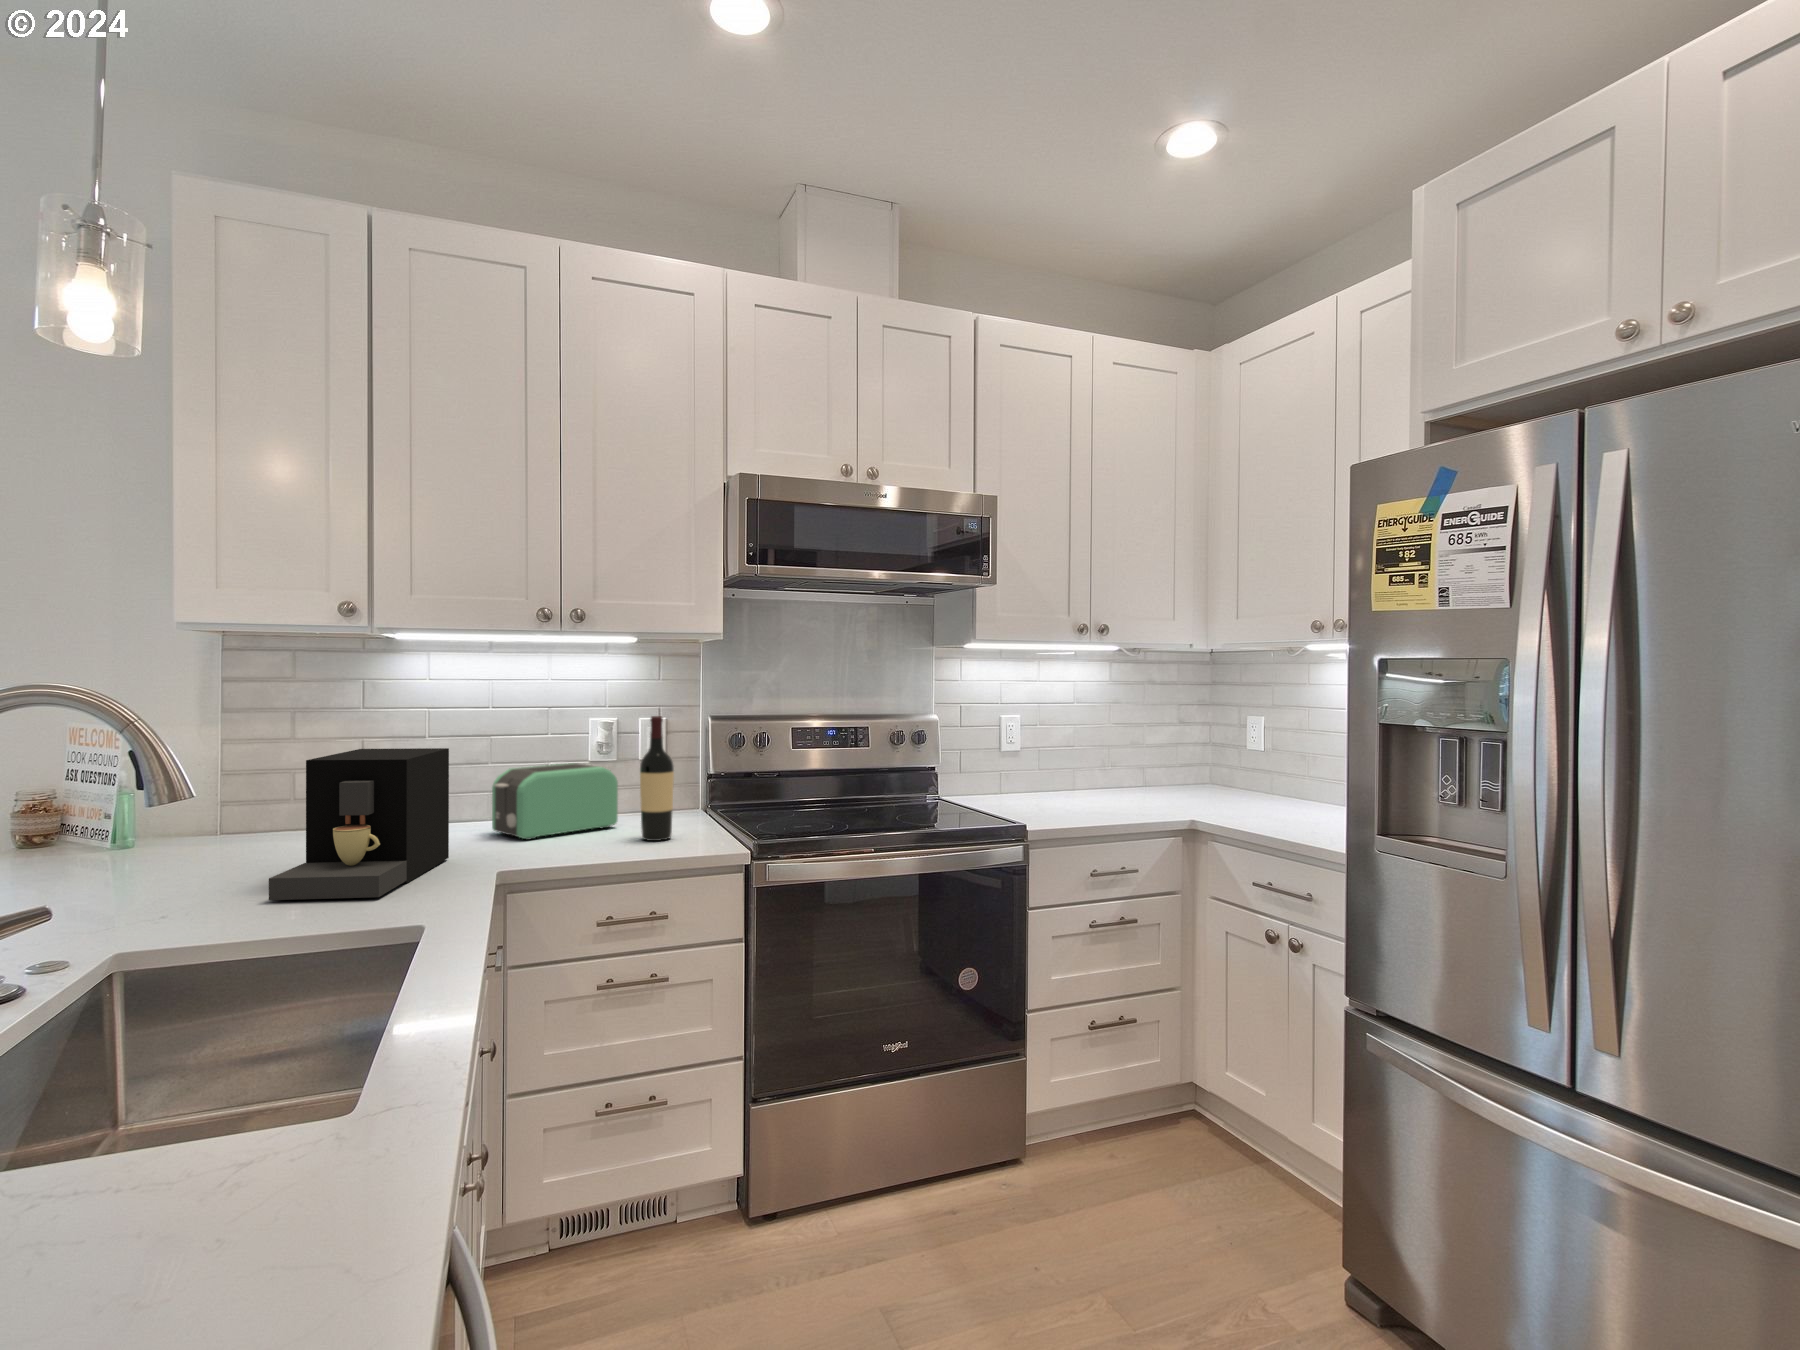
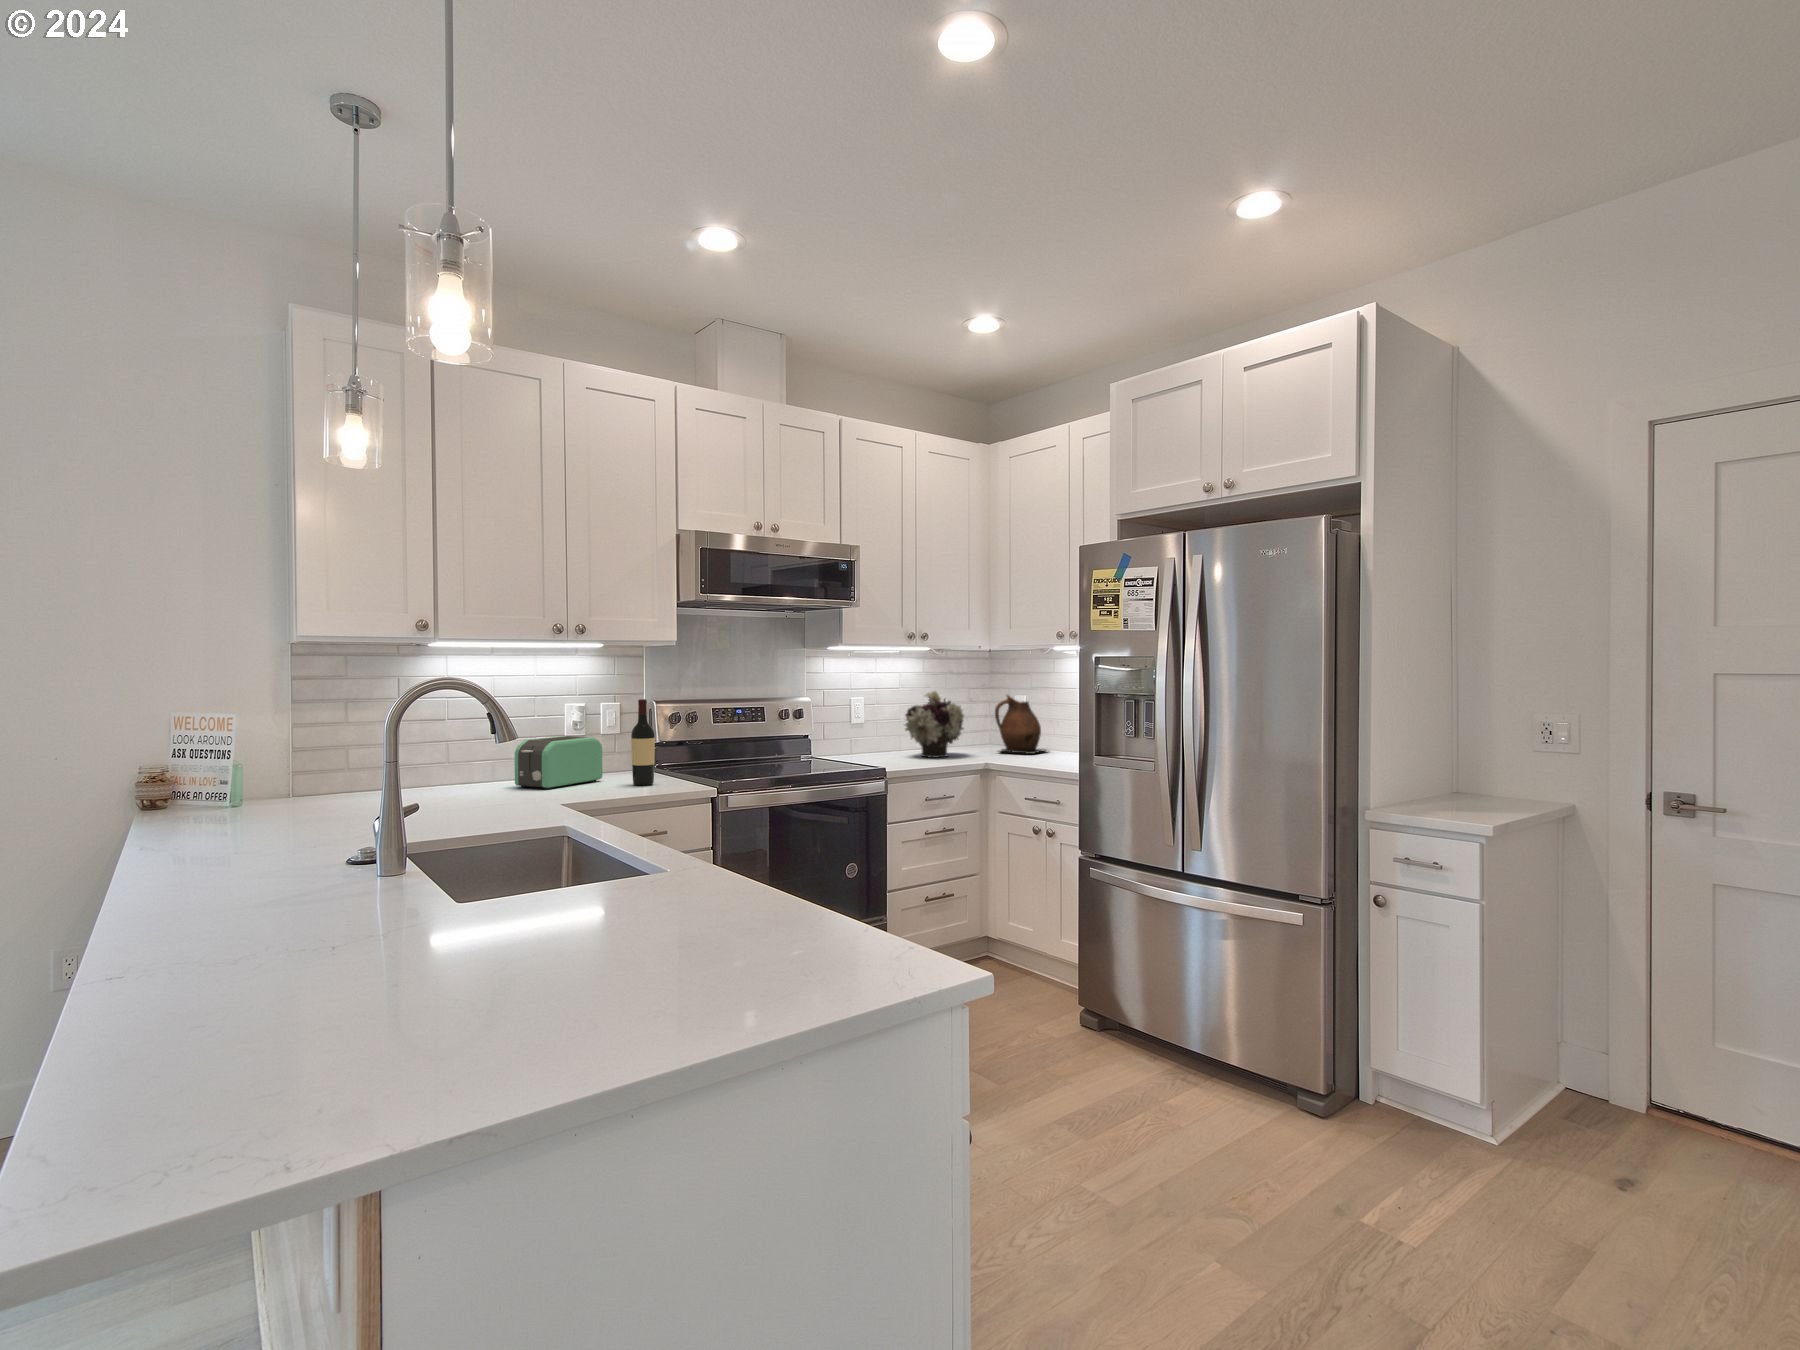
flower arrangement: none [1069,708,1164,807] -> present [905,691,964,758]
ceramic pitcher: none [1214,716,1301,808] -> present [995,695,1046,754]
coffee maker: present [269,748,449,900] -> none [442,723,516,819]

